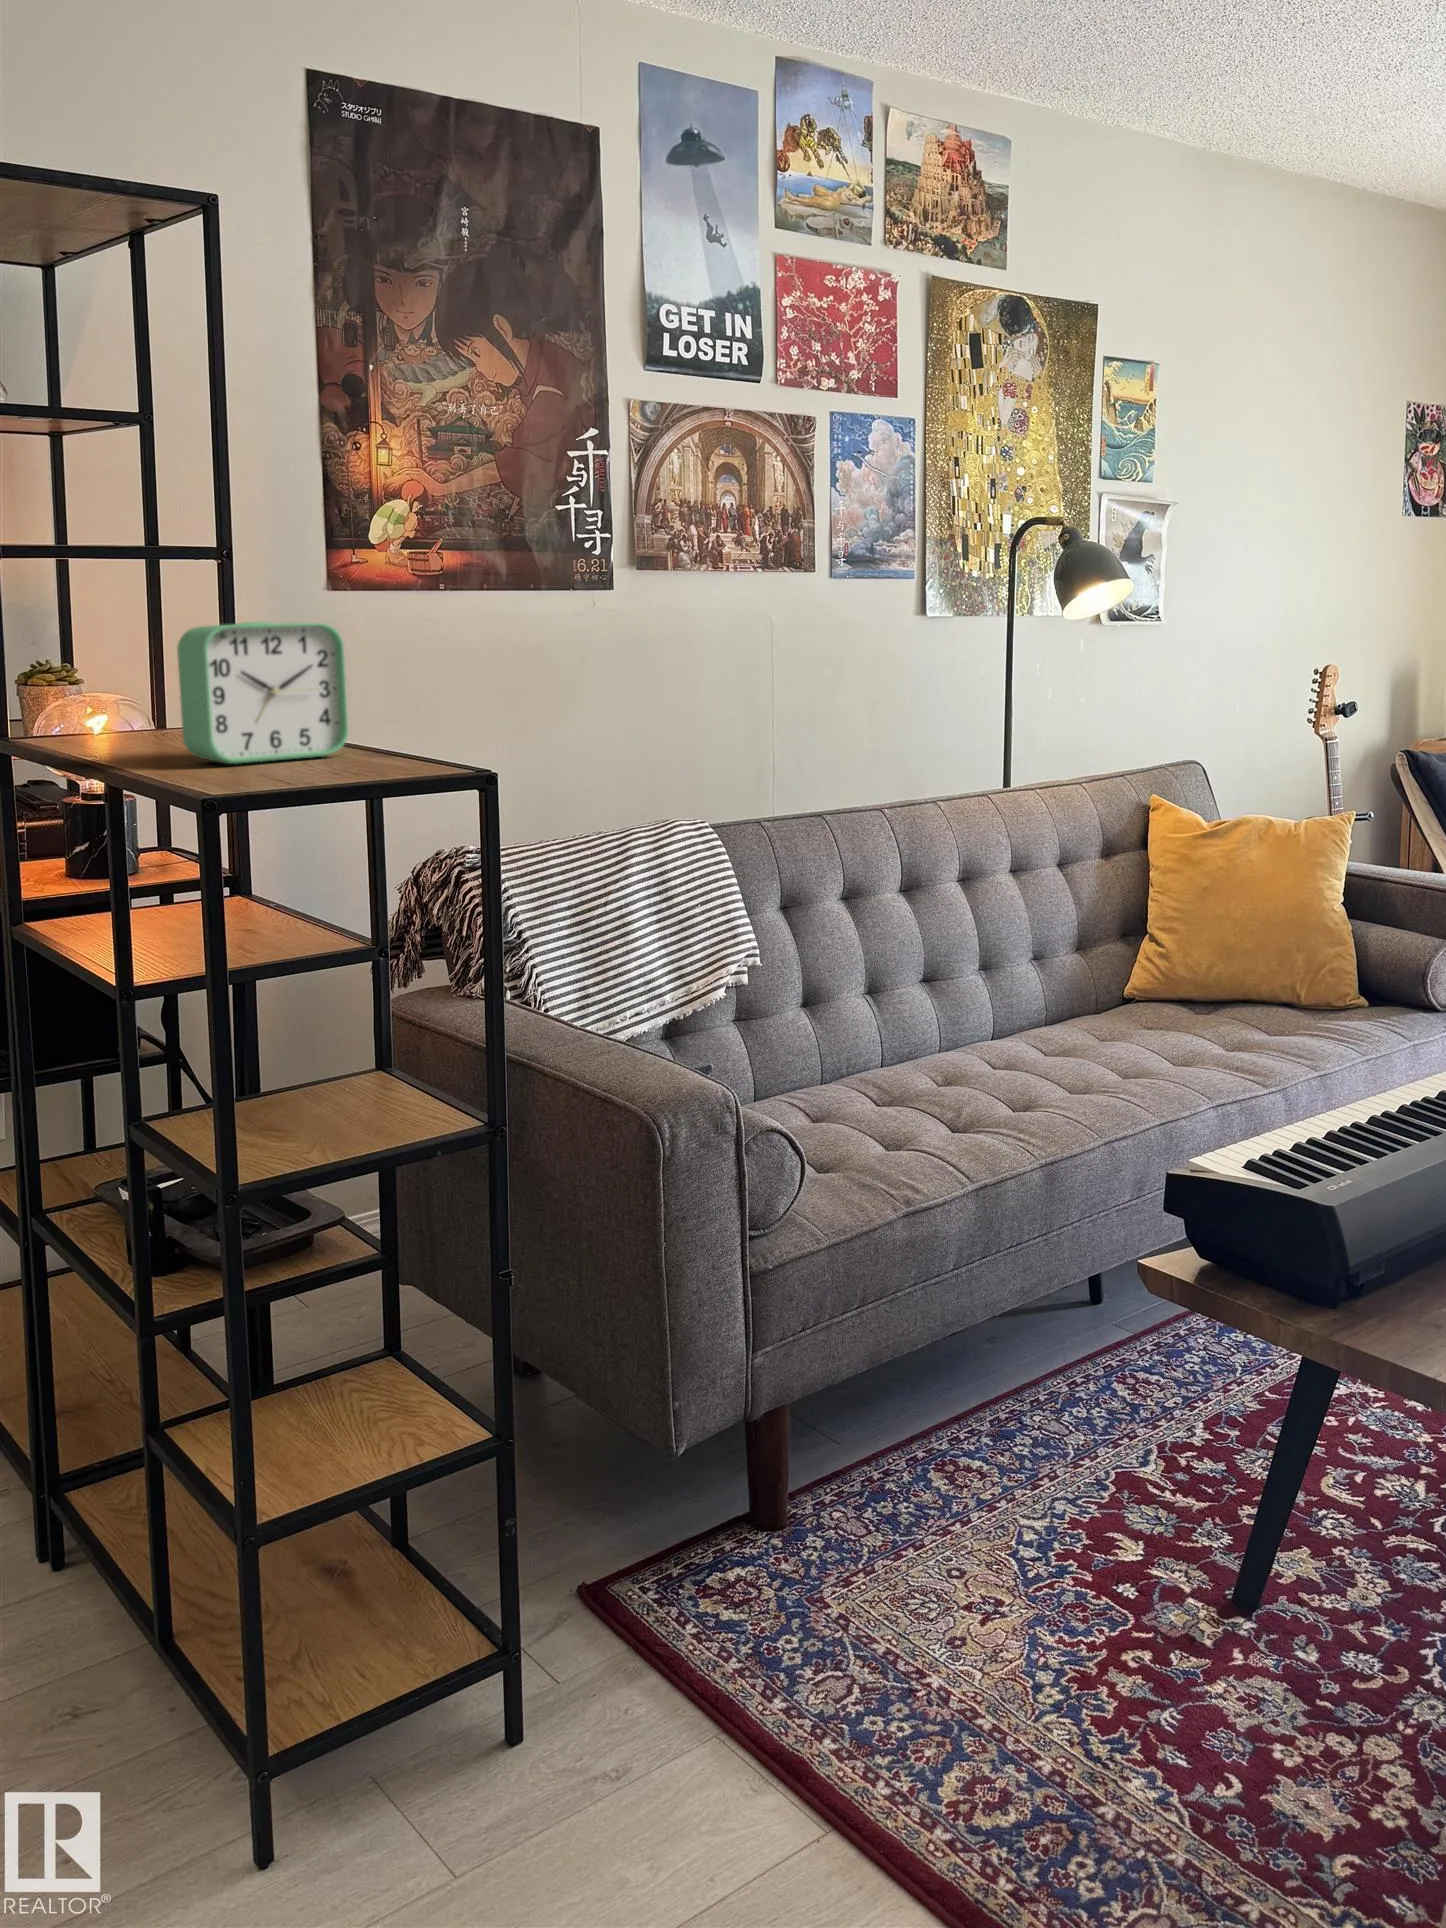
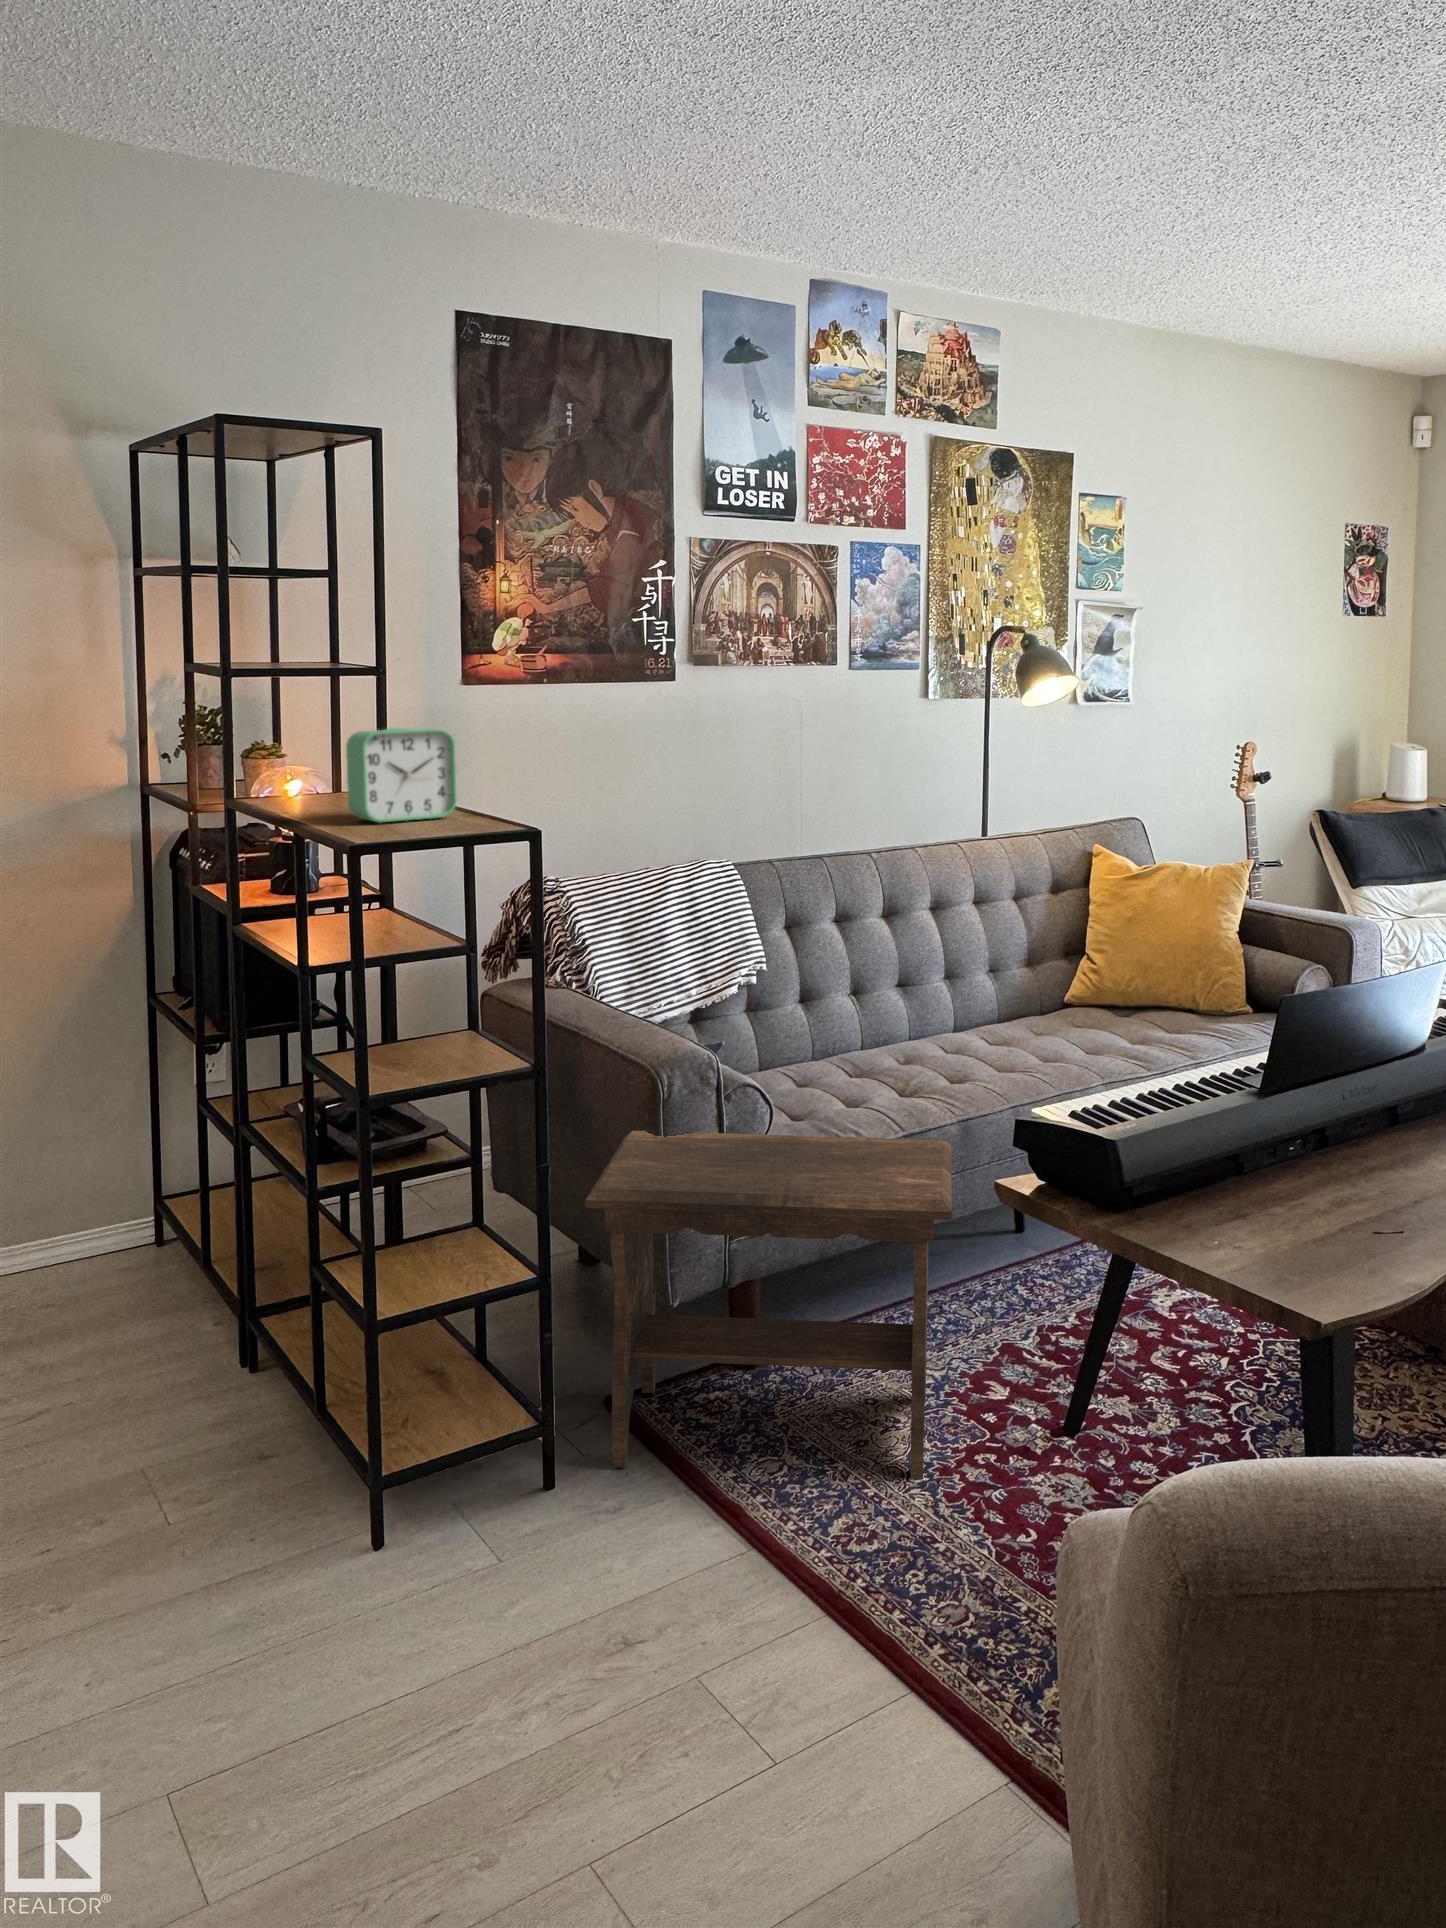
footstool: none [558,1203,1100,1700] -> present [585,1131,952,1479]

